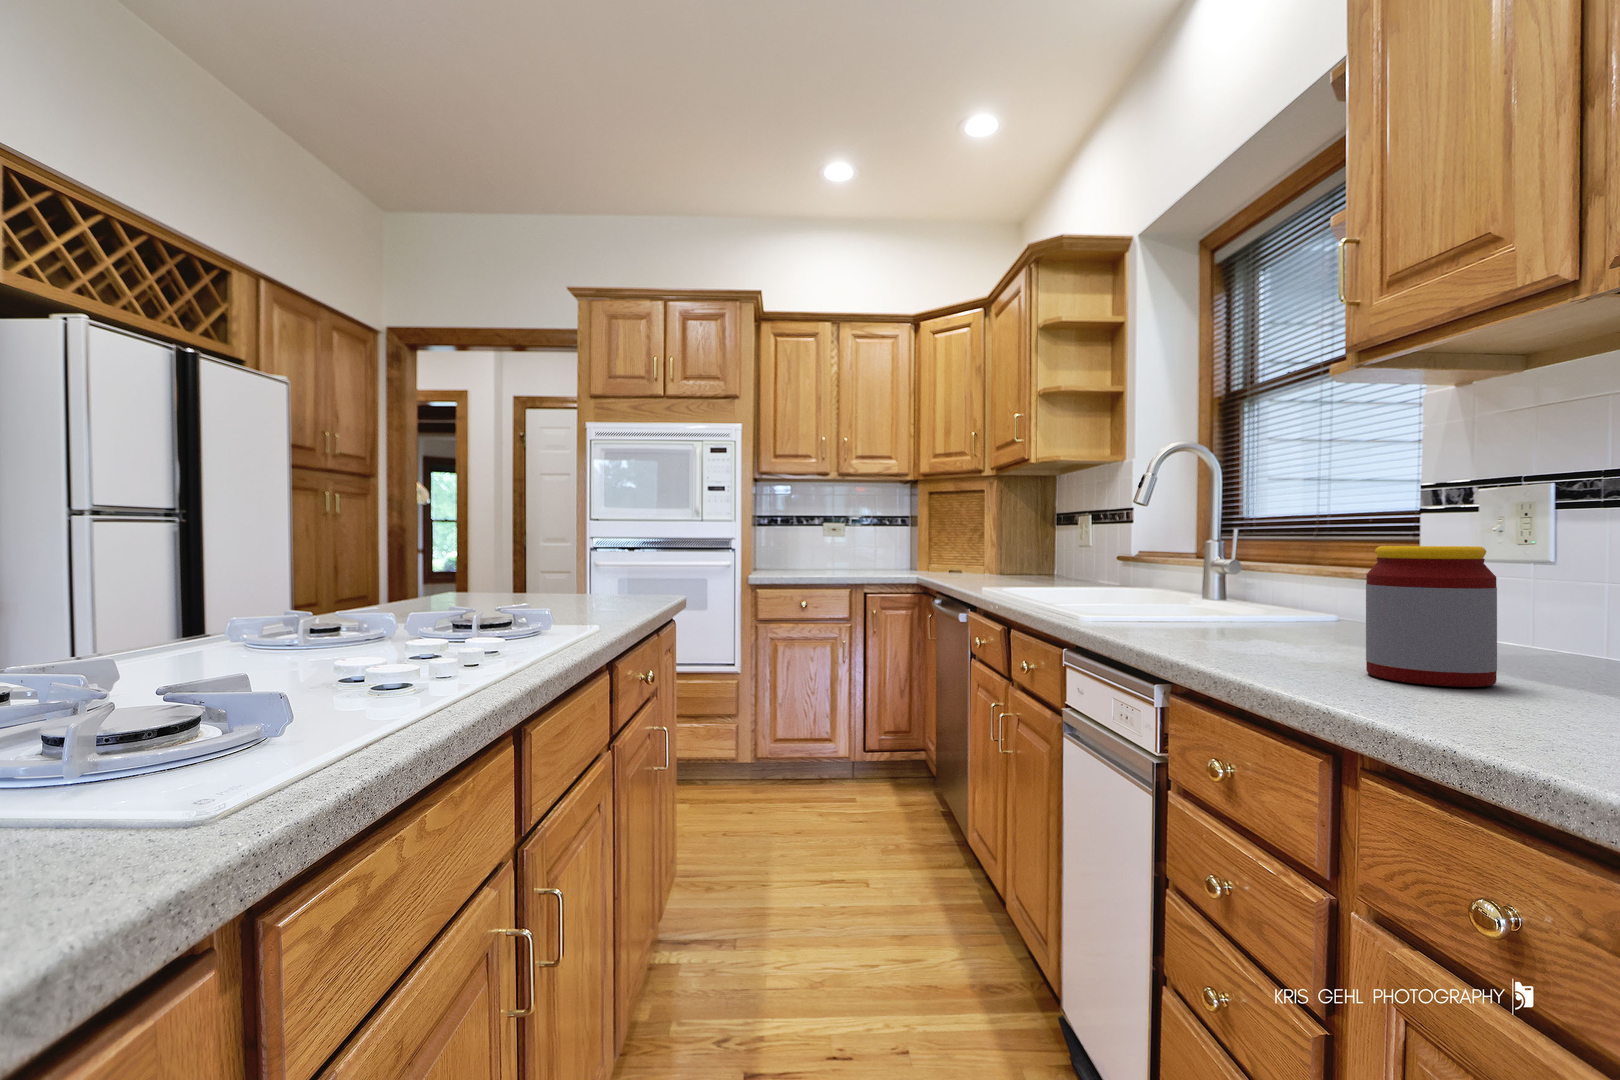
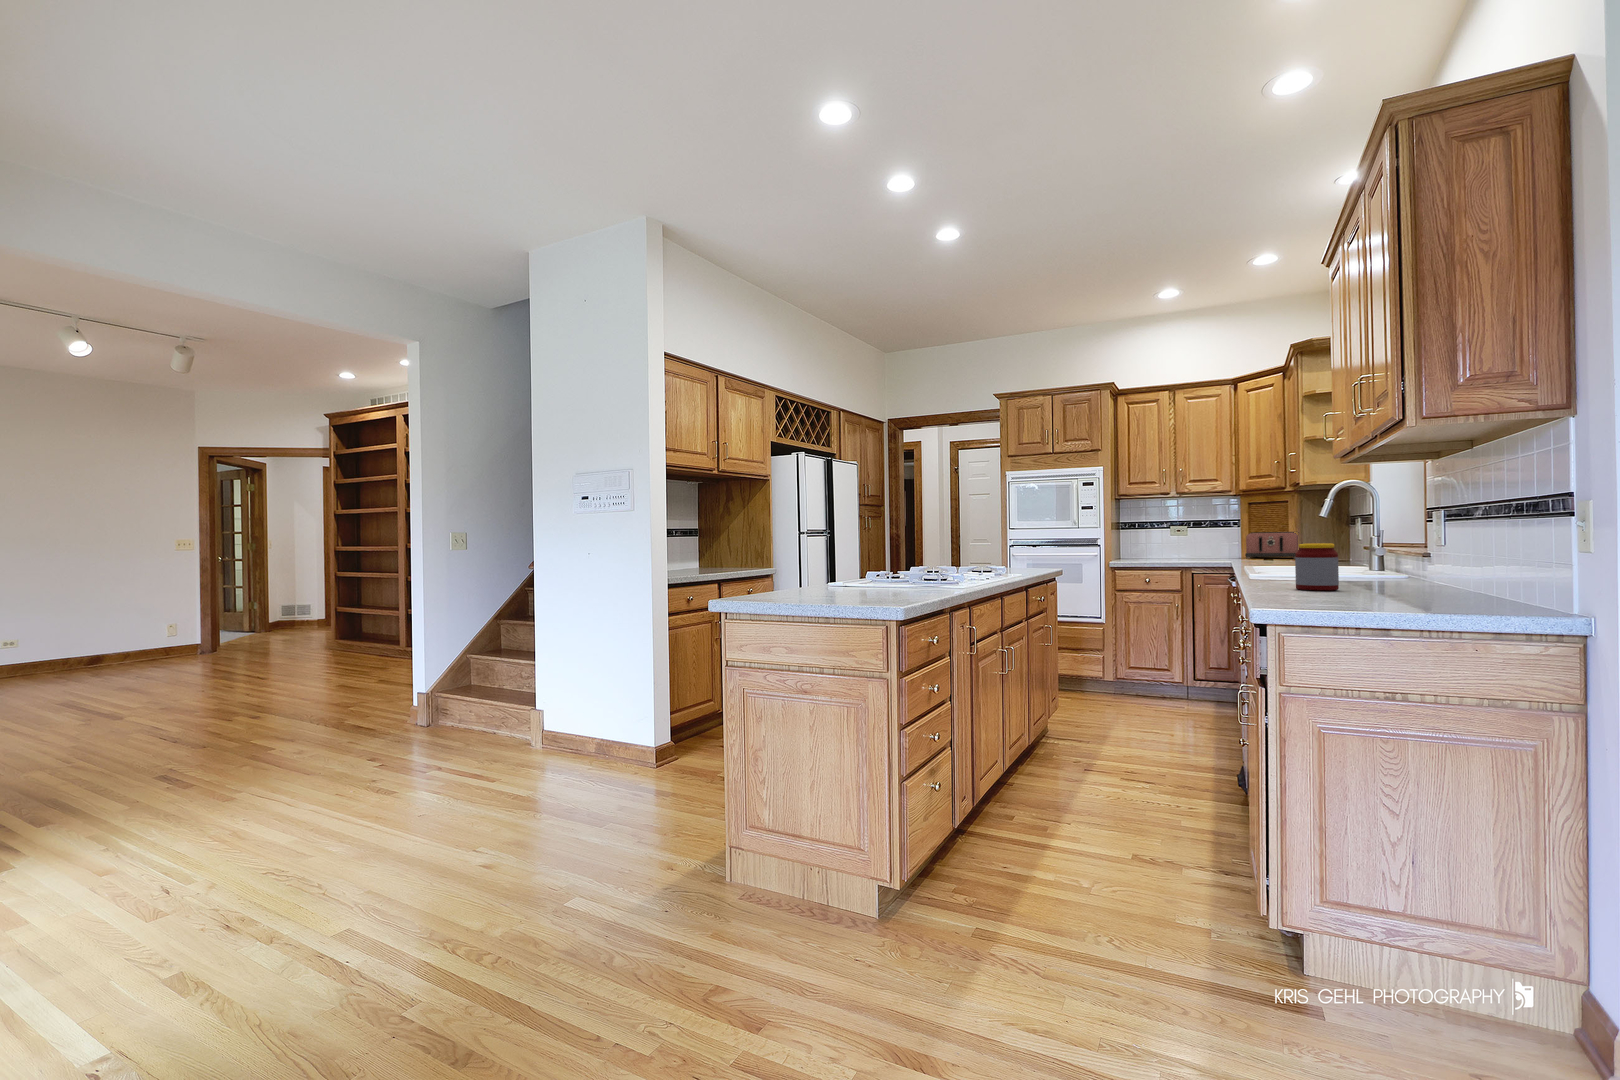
toaster: none [923,533,988,570] -> present [1245,532,1299,559]

